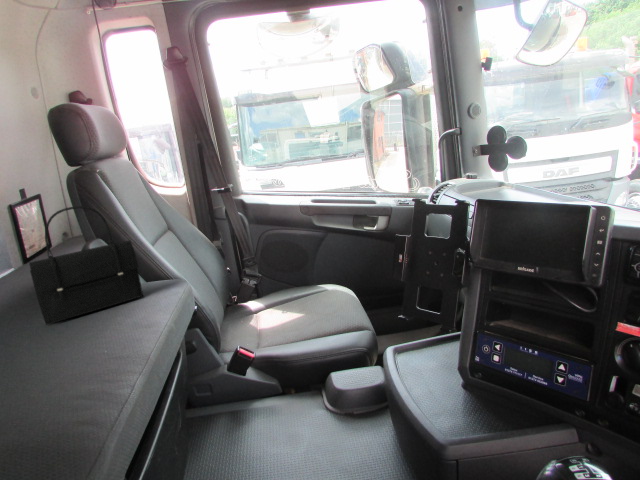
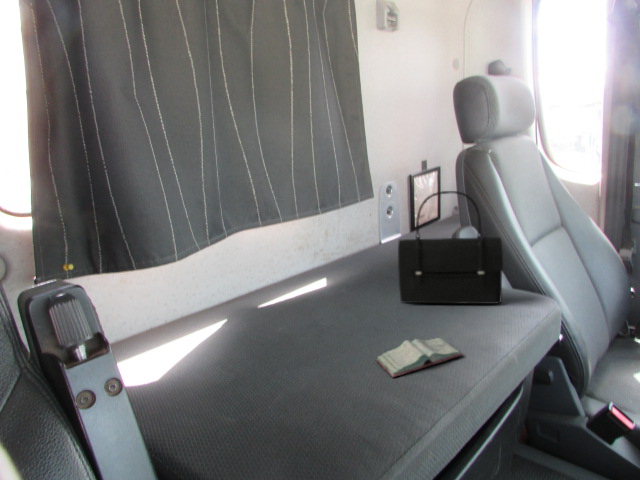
book: none [43,335,126,381] -> present [376,338,461,377]

